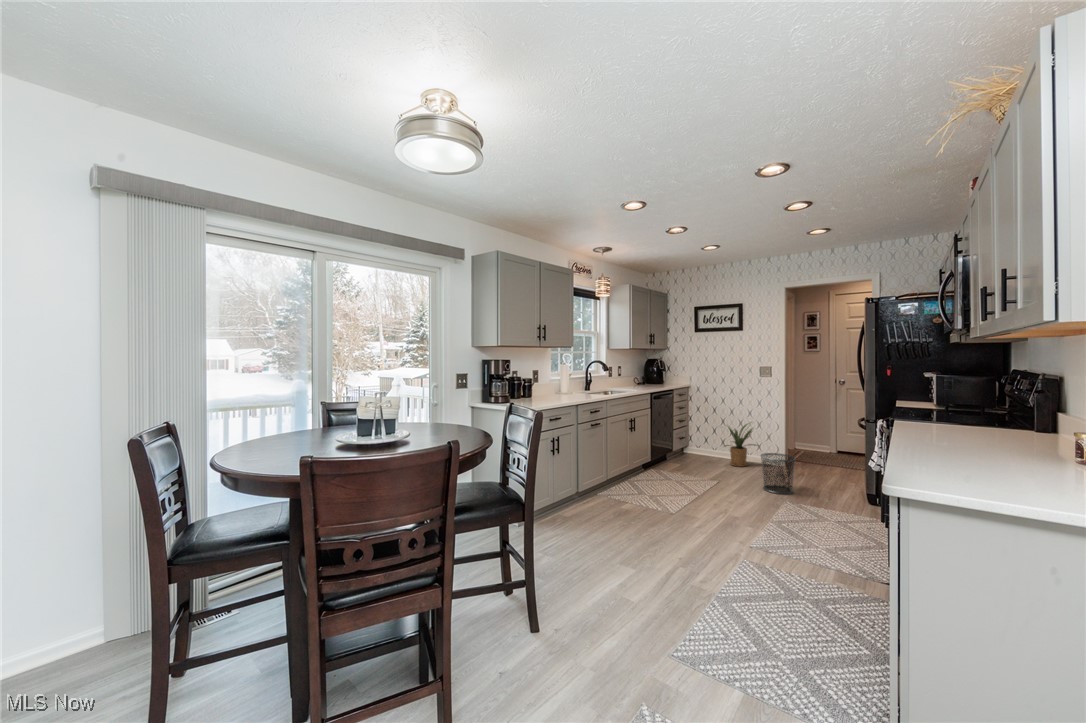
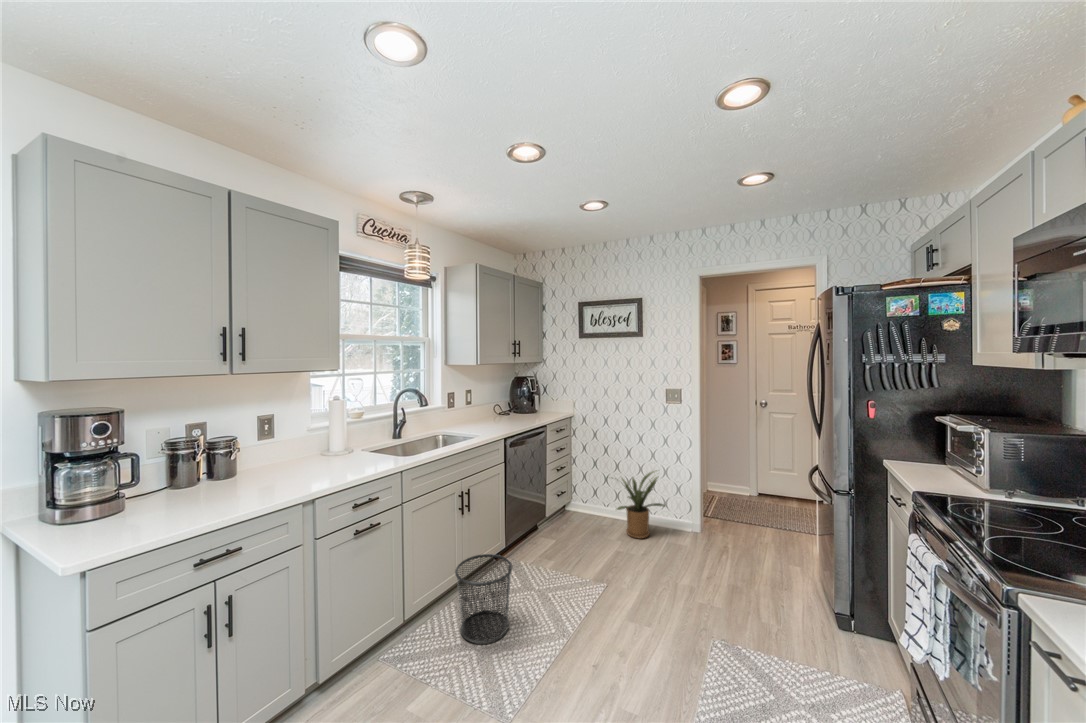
waste bin: present [761,453,796,494] -> present [455,554,512,644]

